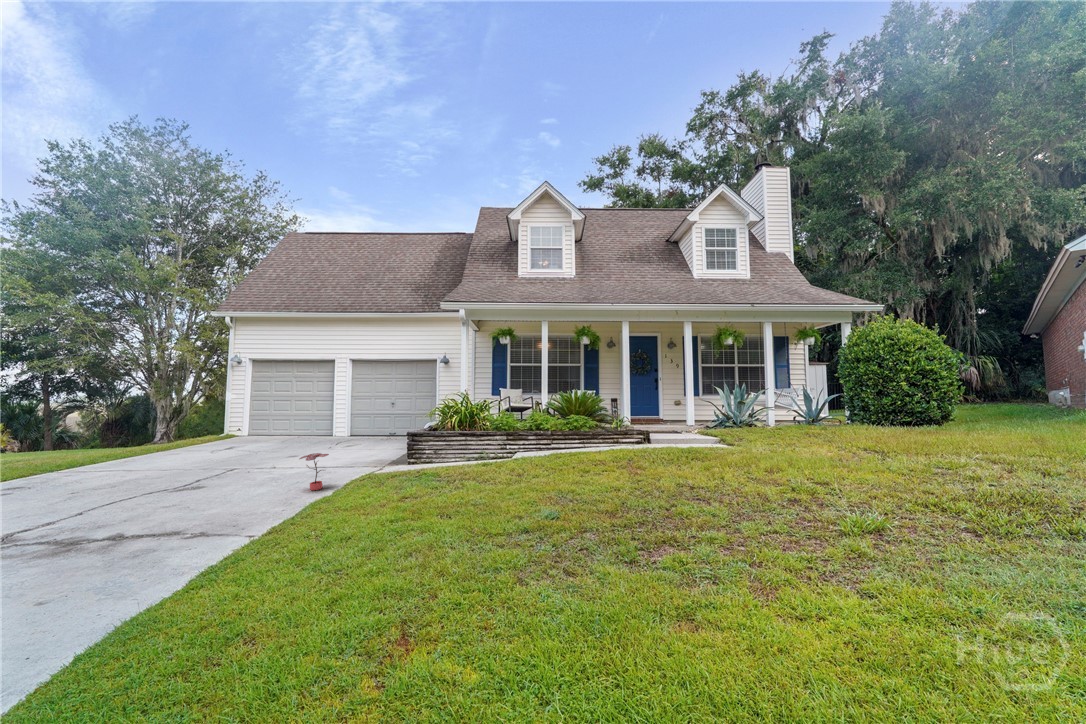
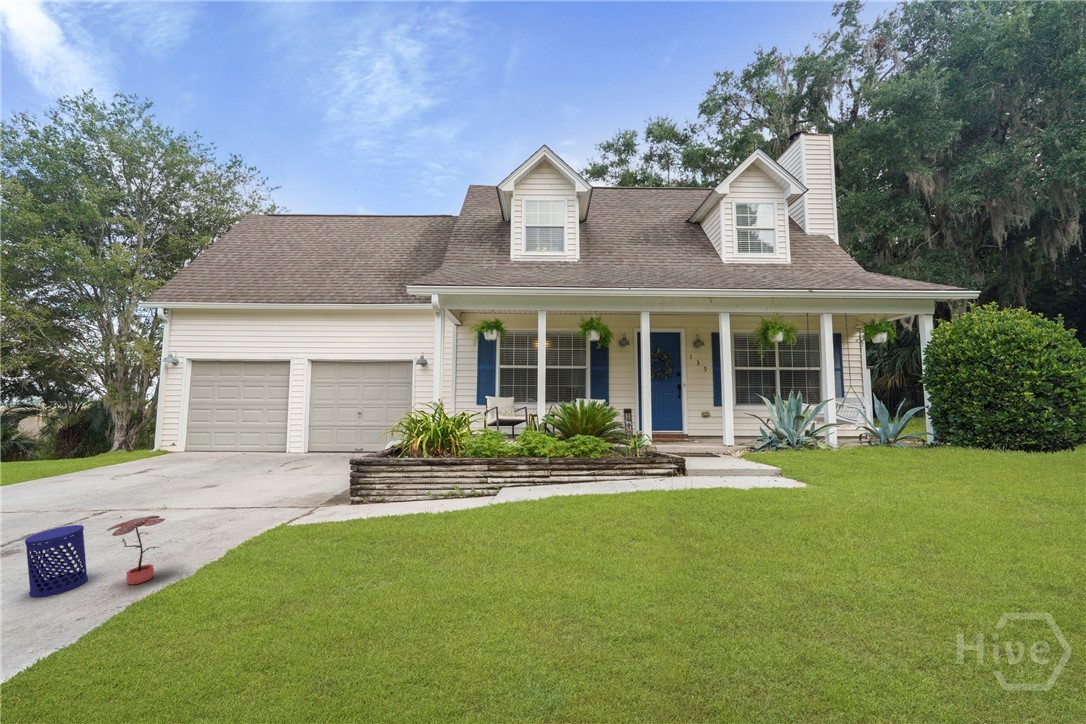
waste bin: none [255,458,284,496] -> present [25,525,88,598]

